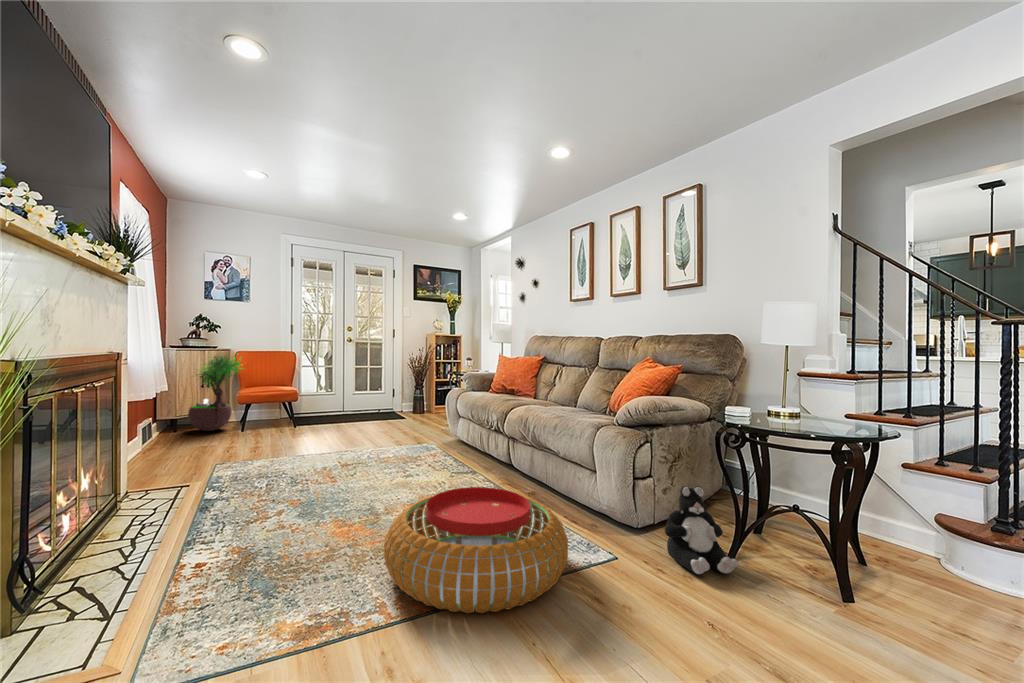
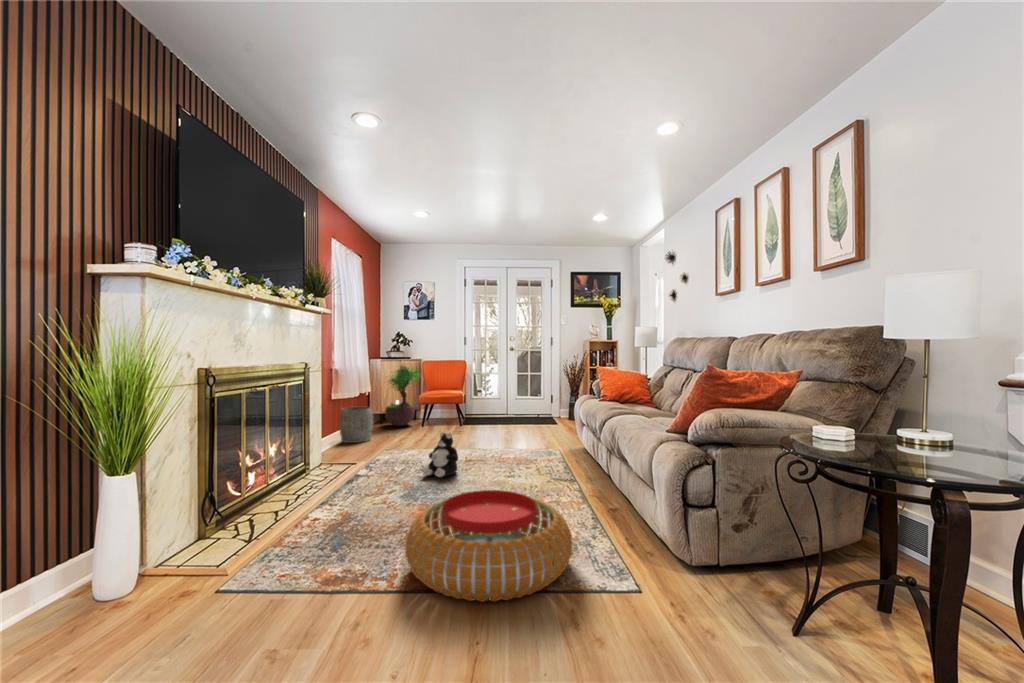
woven basket: none [131,408,185,456] -> present [339,406,373,443]
plush toy: present [665,486,738,574] -> present [422,432,458,478]

